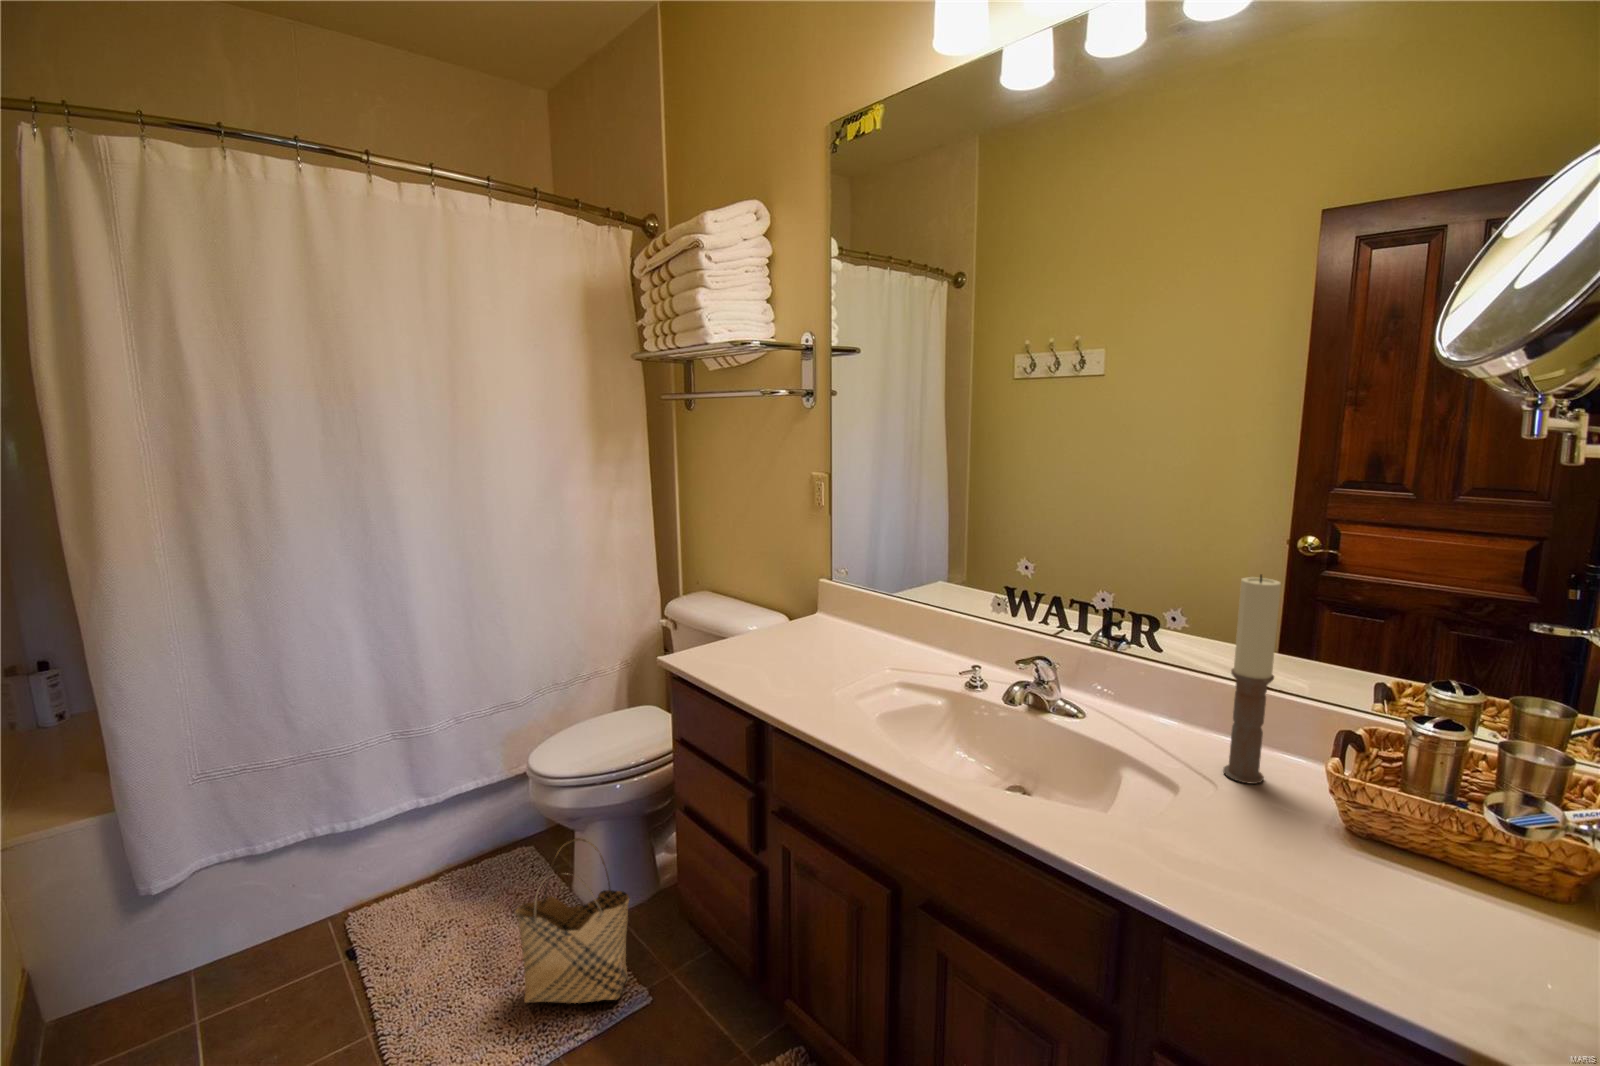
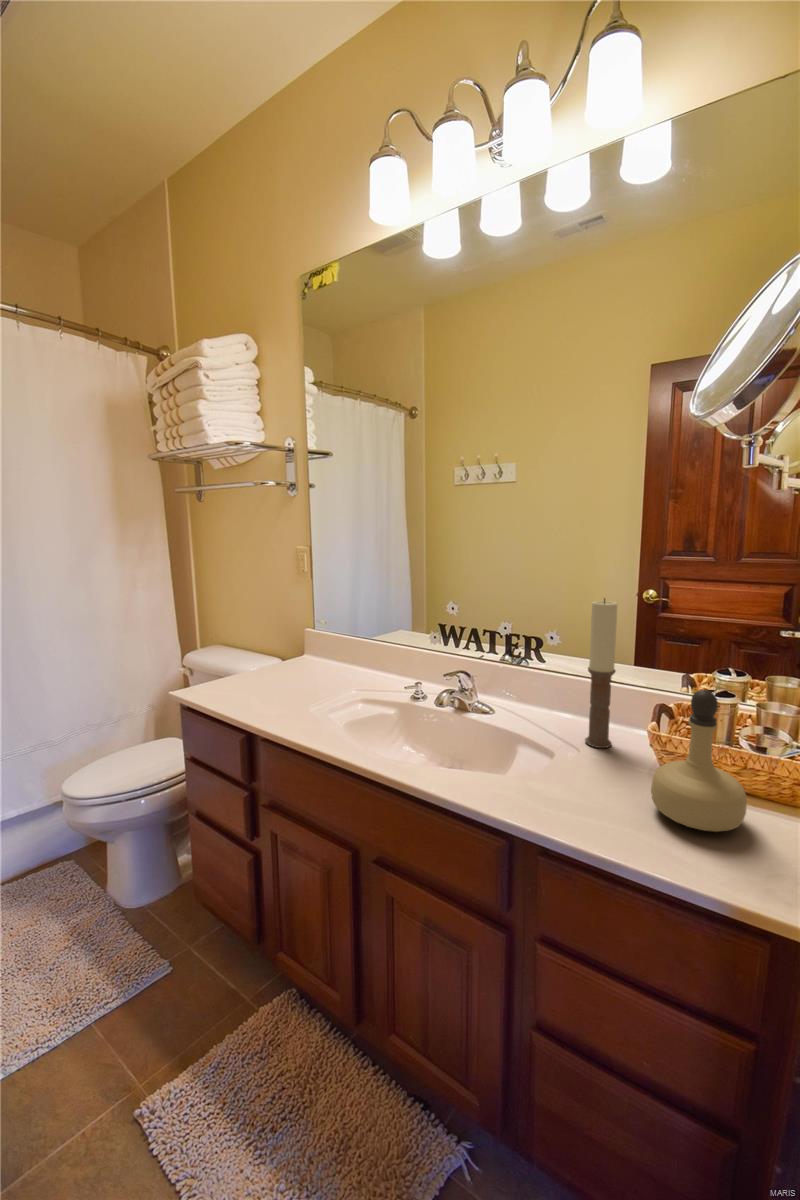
perfume bottle: none [1326,722,1478,924] -> present [651,690,747,832]
woven basket: present [515,838,629,1003] -> none [49,844,153,987]

